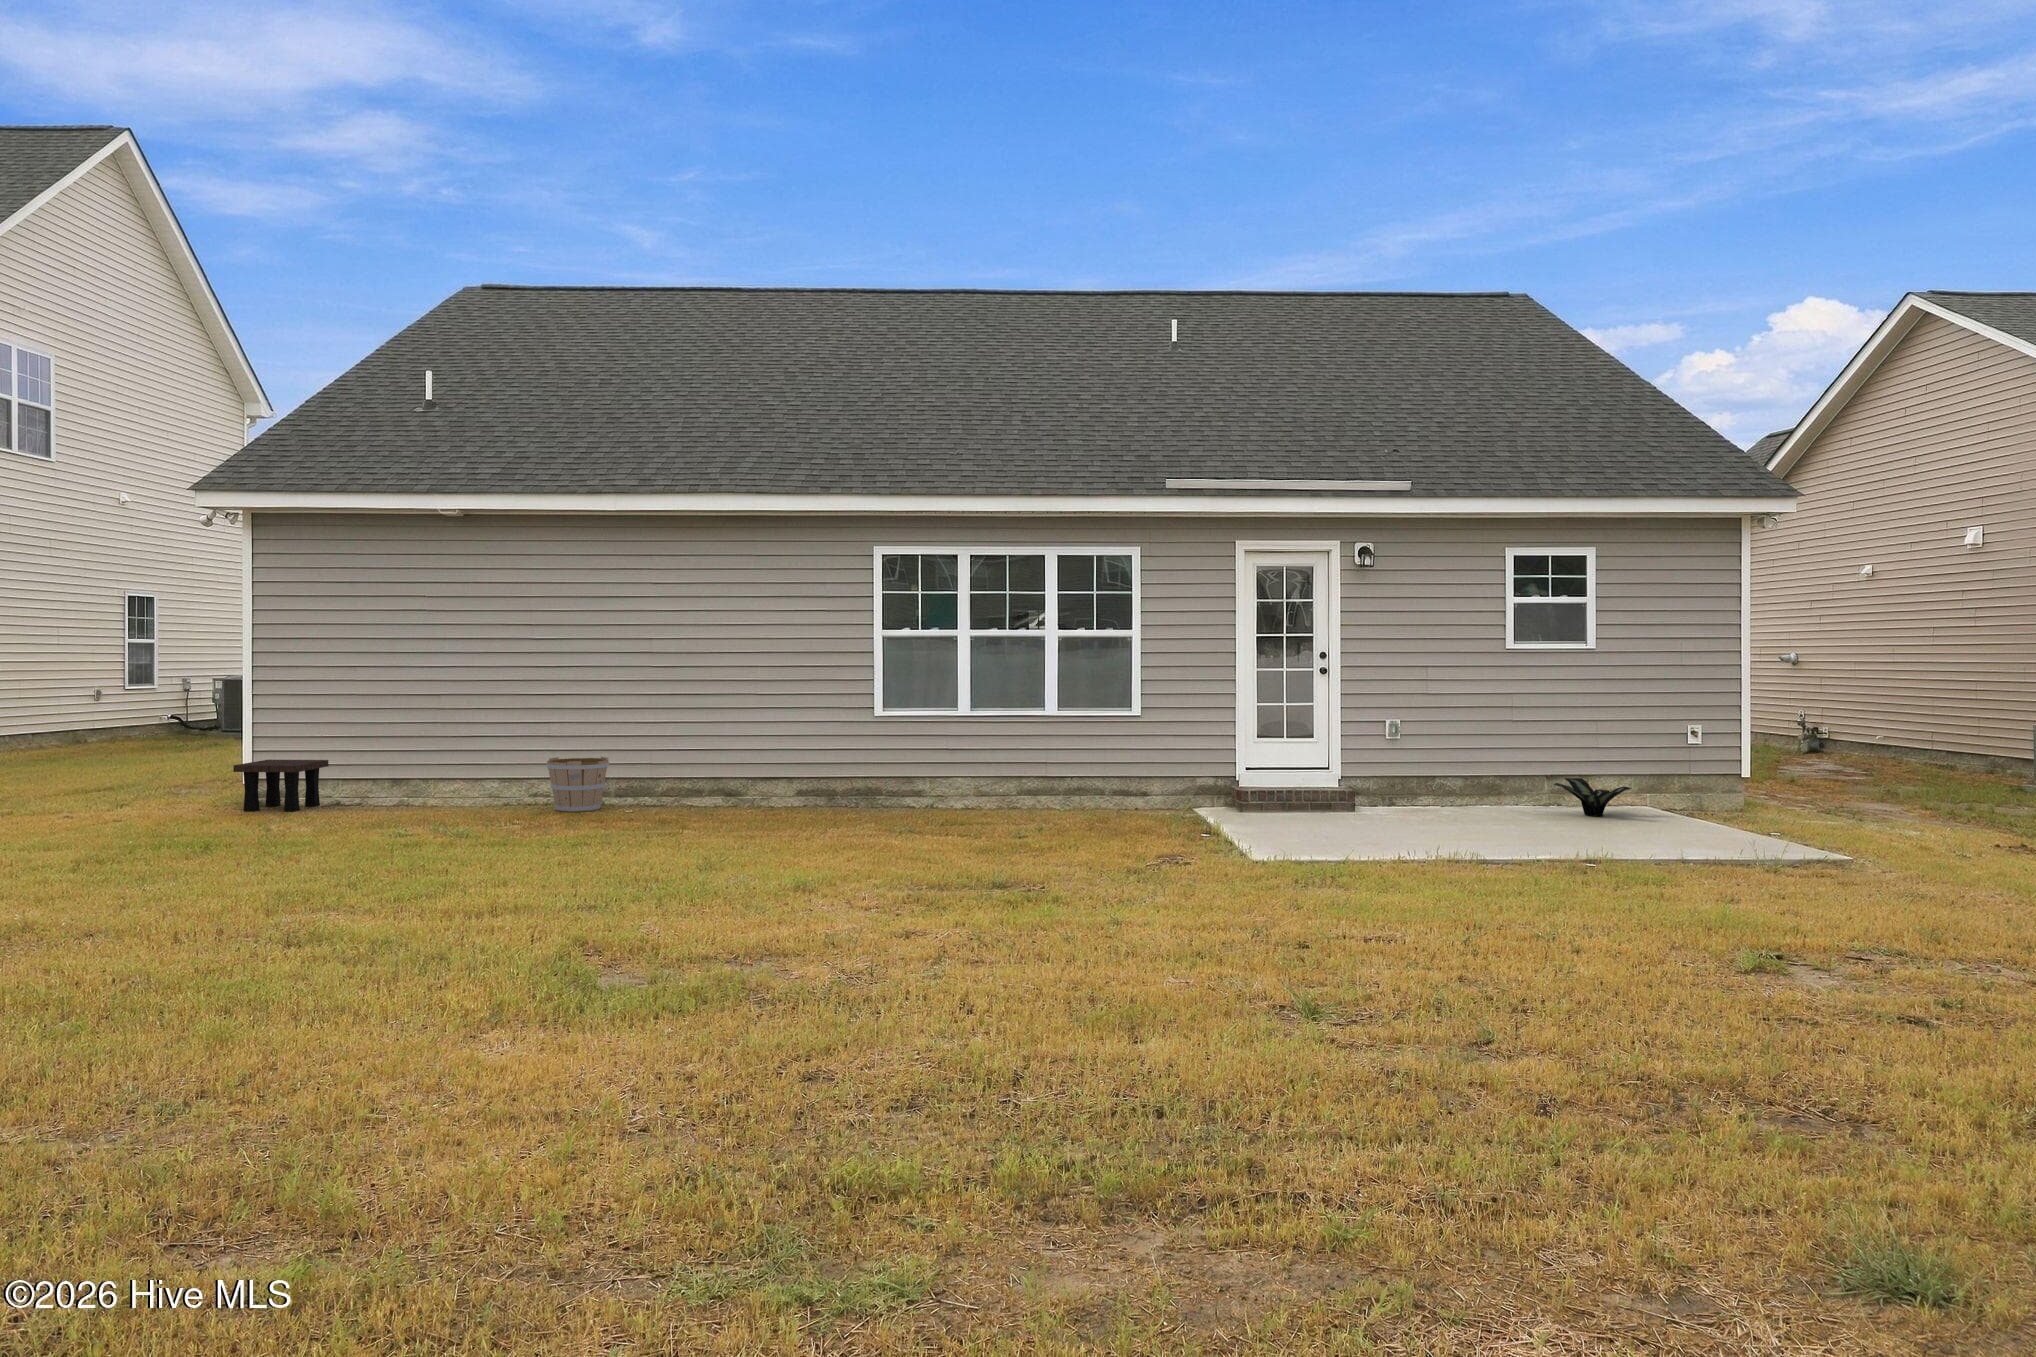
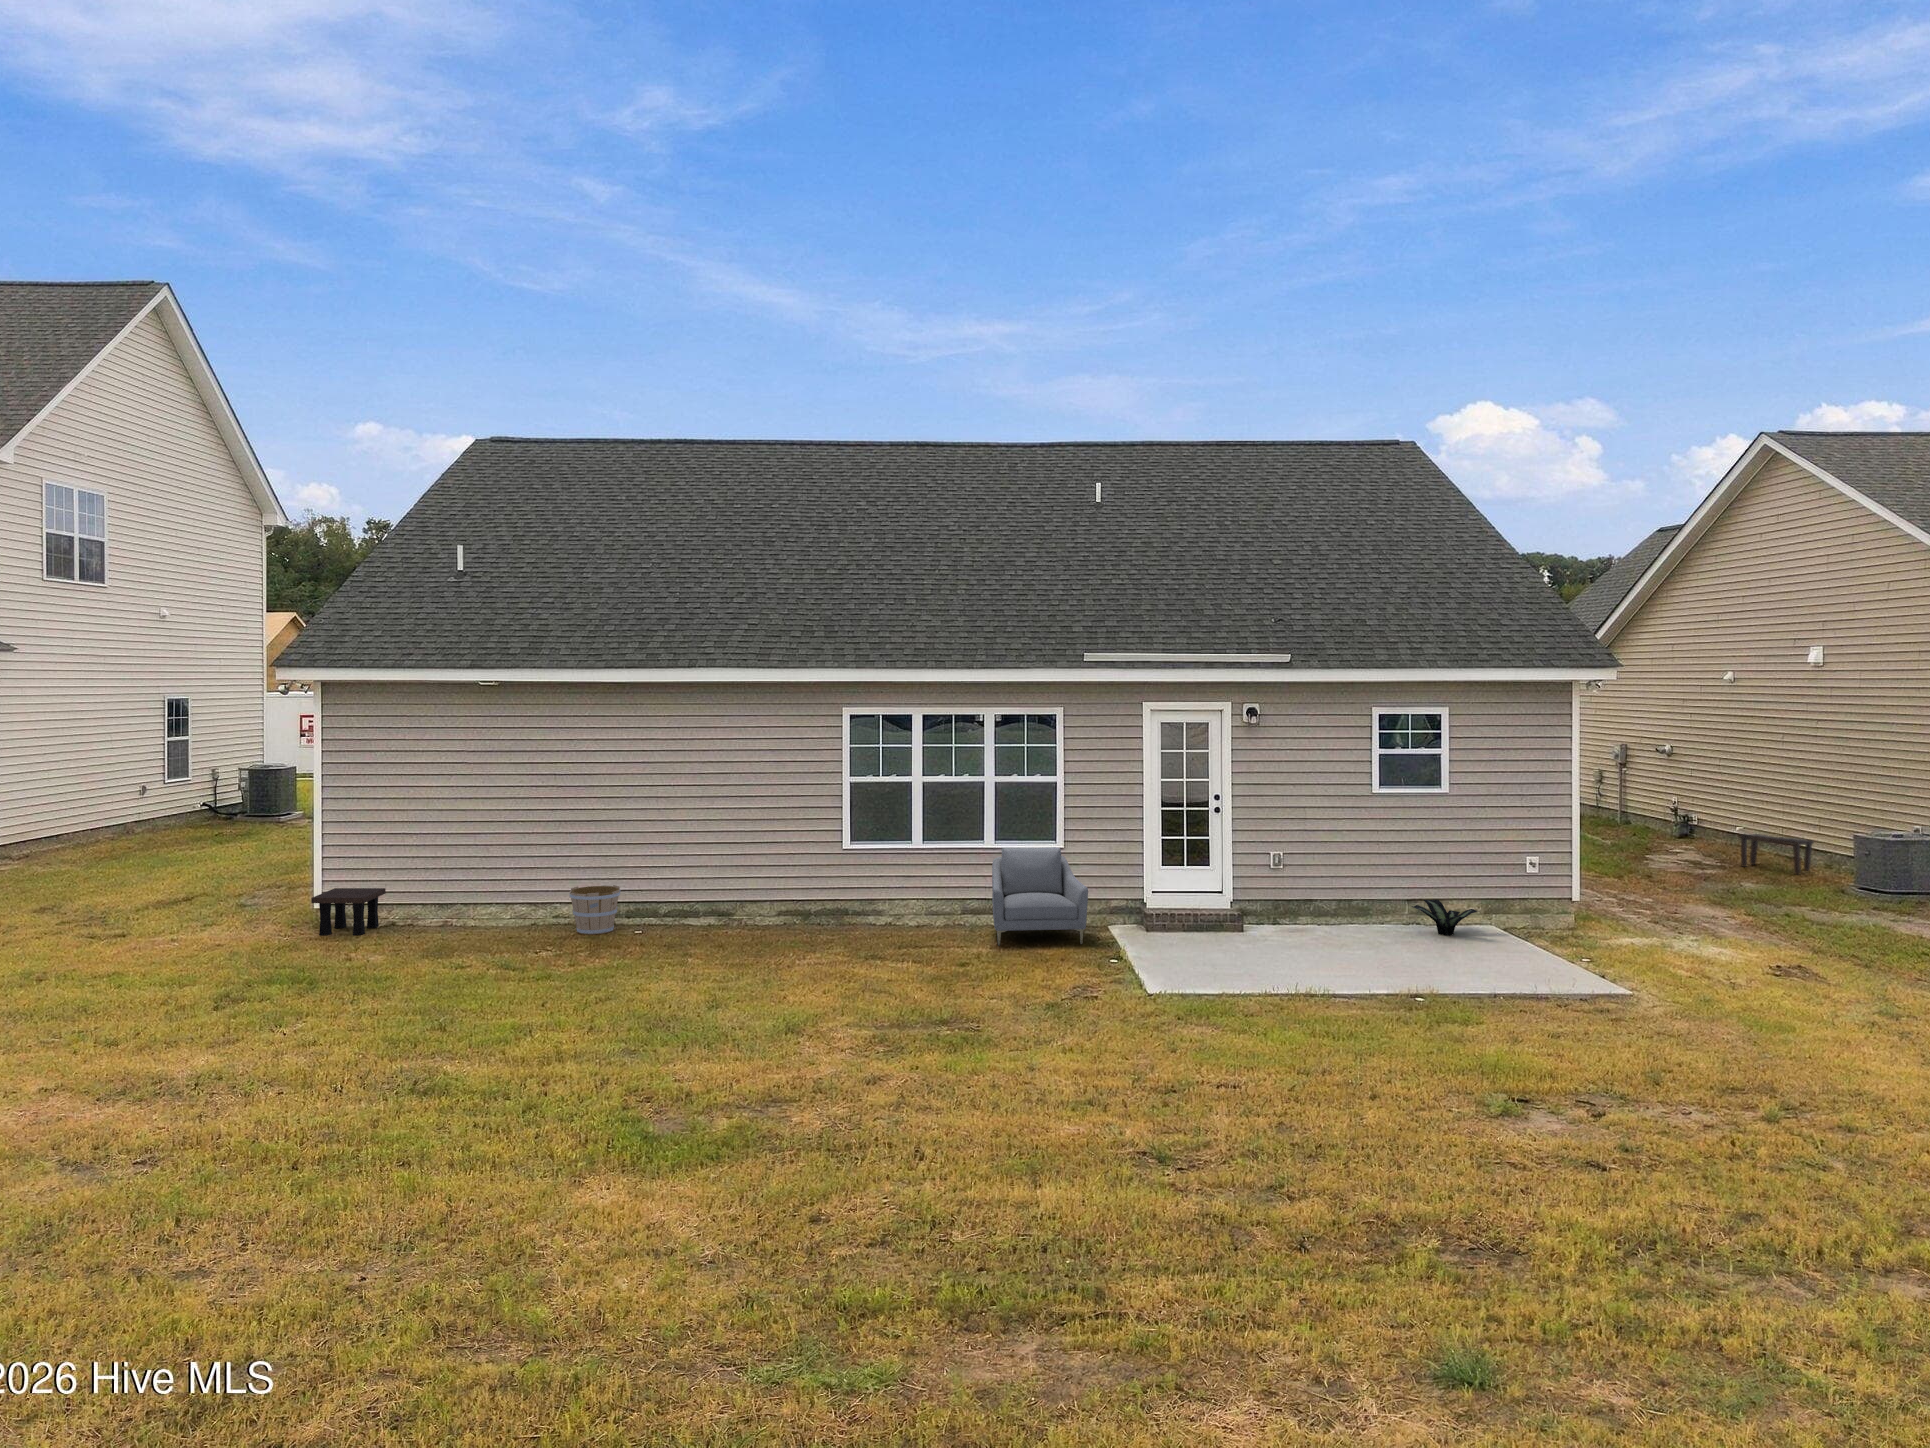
chair: none [1054,712,1170,822] -> present [992,847,1088,946]
bench: none [1894,734,1982,776] -> present [1740,833,1813,875]

